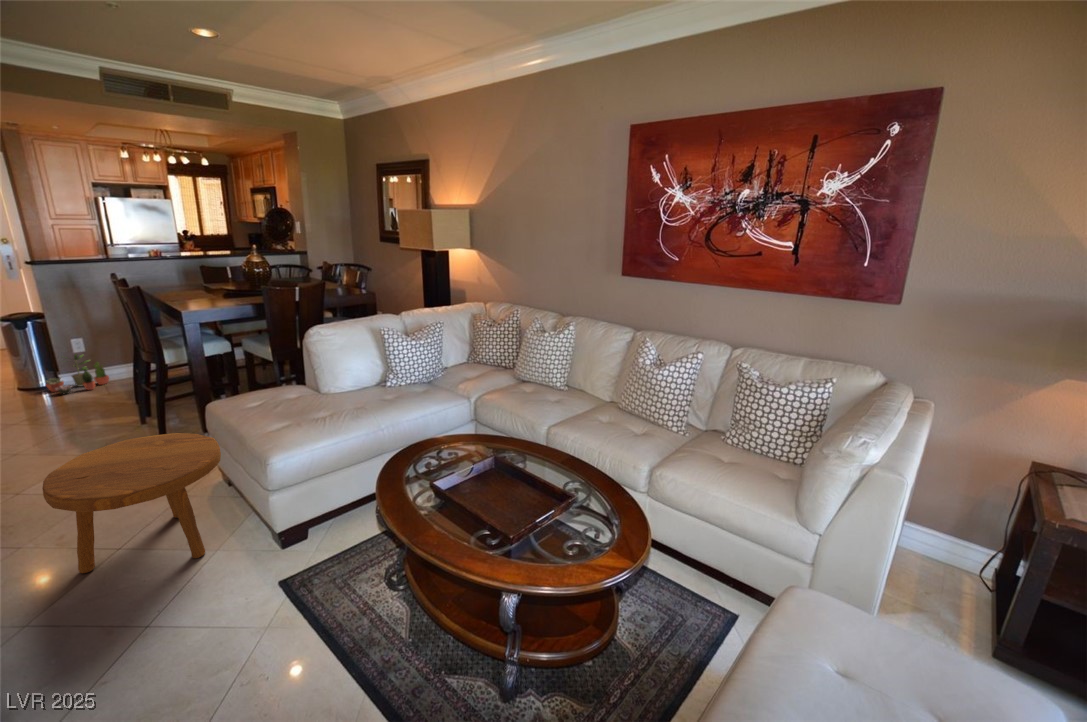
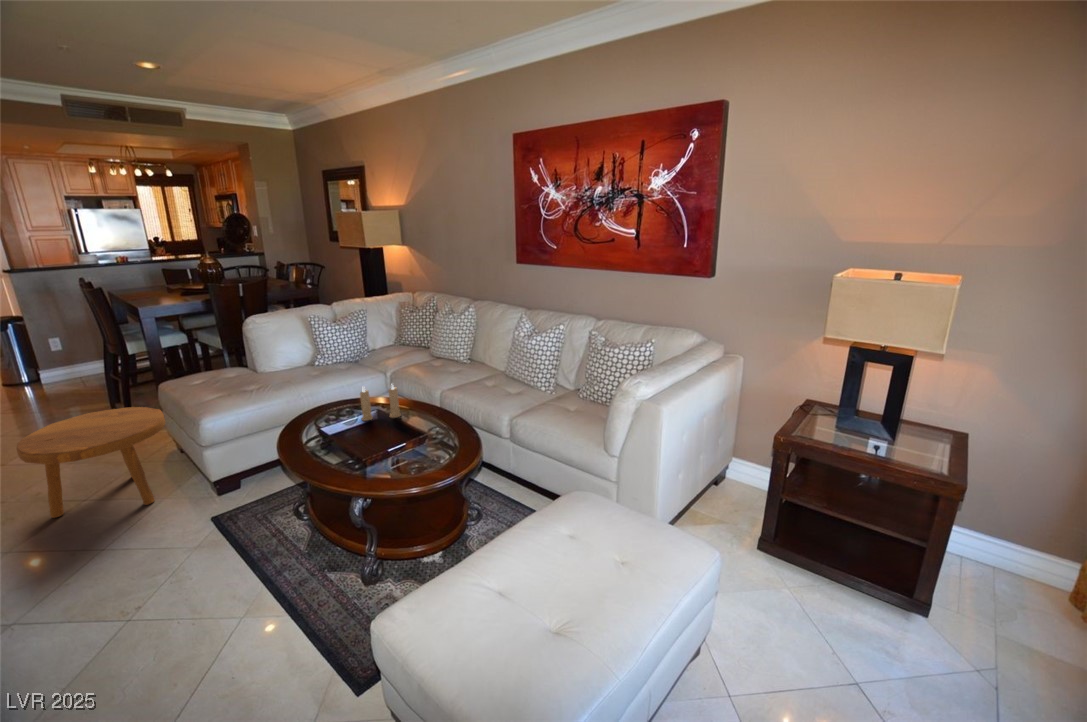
potted plant: present [46,354,109,394] -> none [25,352,85,389]
candle: none [472,419,520,468] -> present [360,385,401,421]

